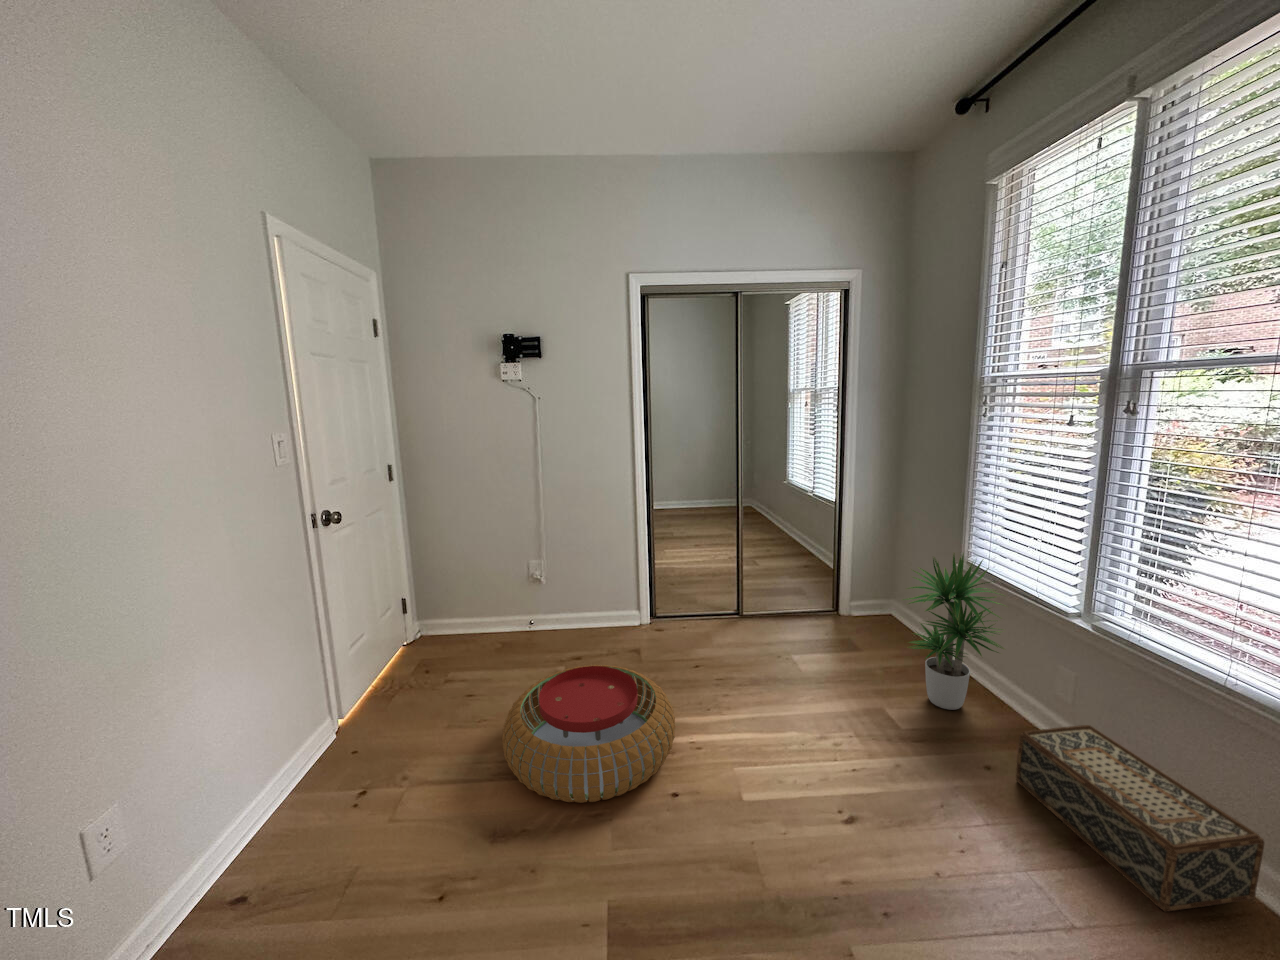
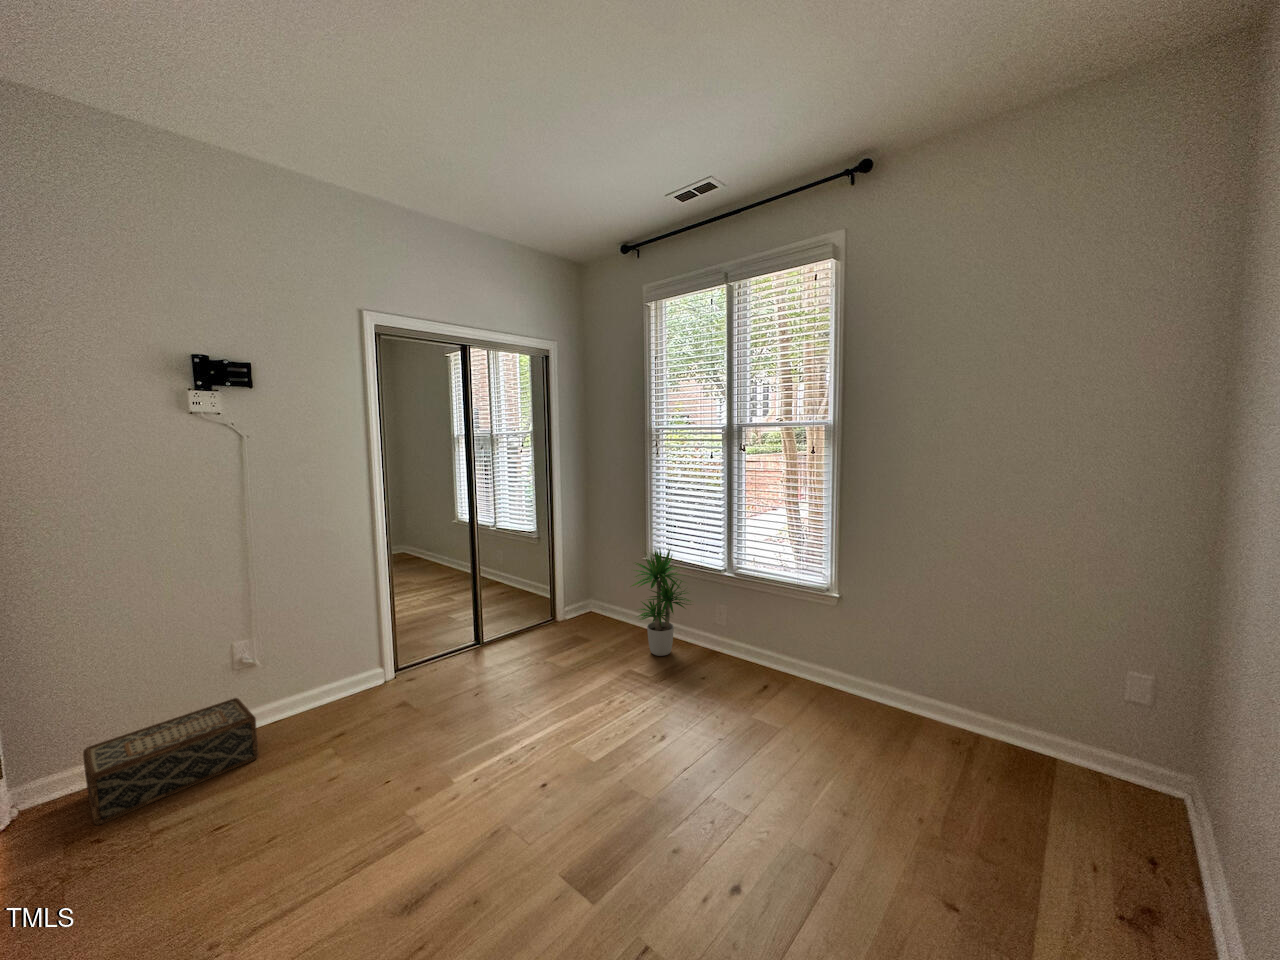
pouf: present [502,665,675,803] -> none [326,708,523,861]
woven basket: present [1016,725,1264,911] -> present [83,698,259,825]

